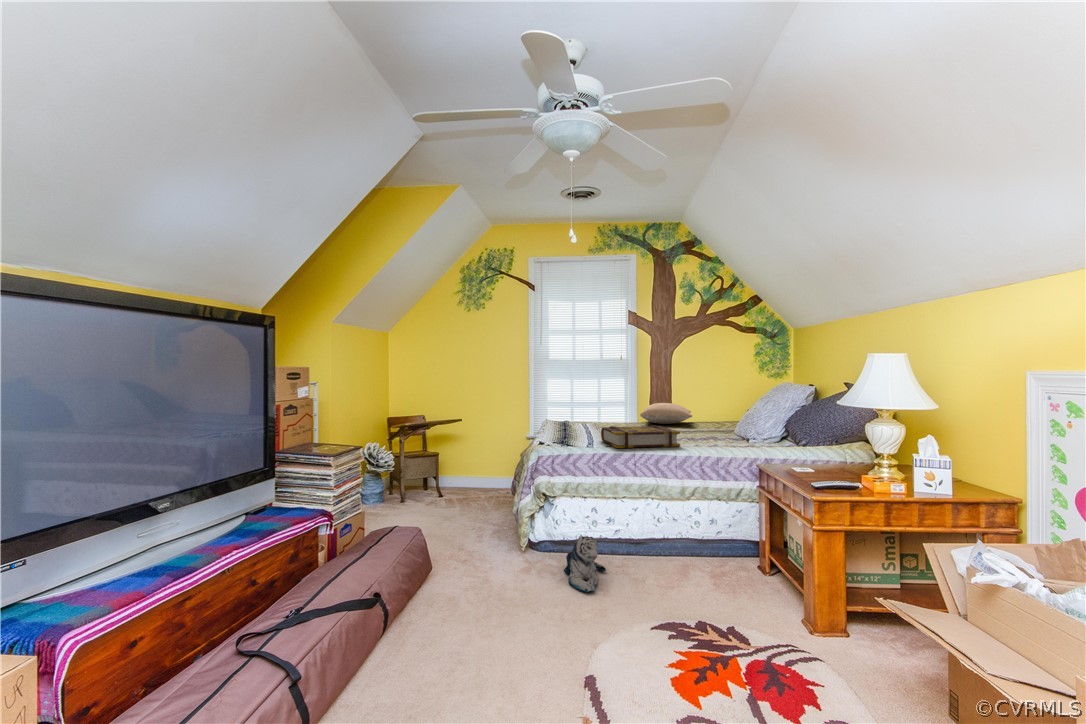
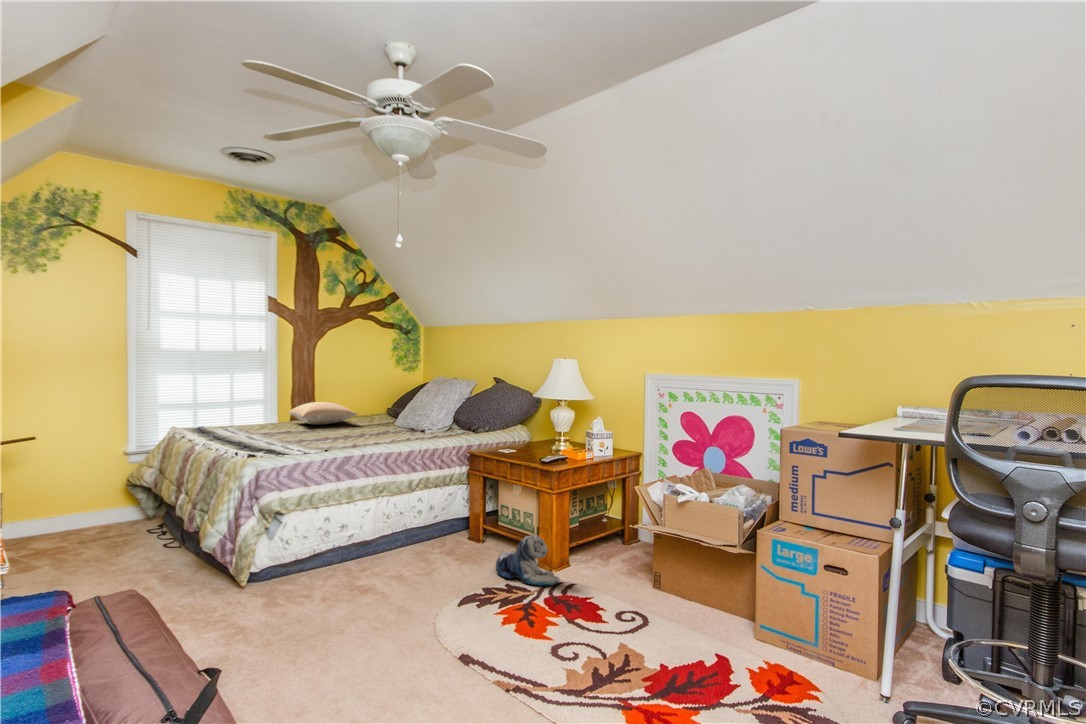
book: present [601,425,680,448] -> none [305,426,394,452]
plush toy: present [564,536,606,593] -> present [495,535,560,586]

